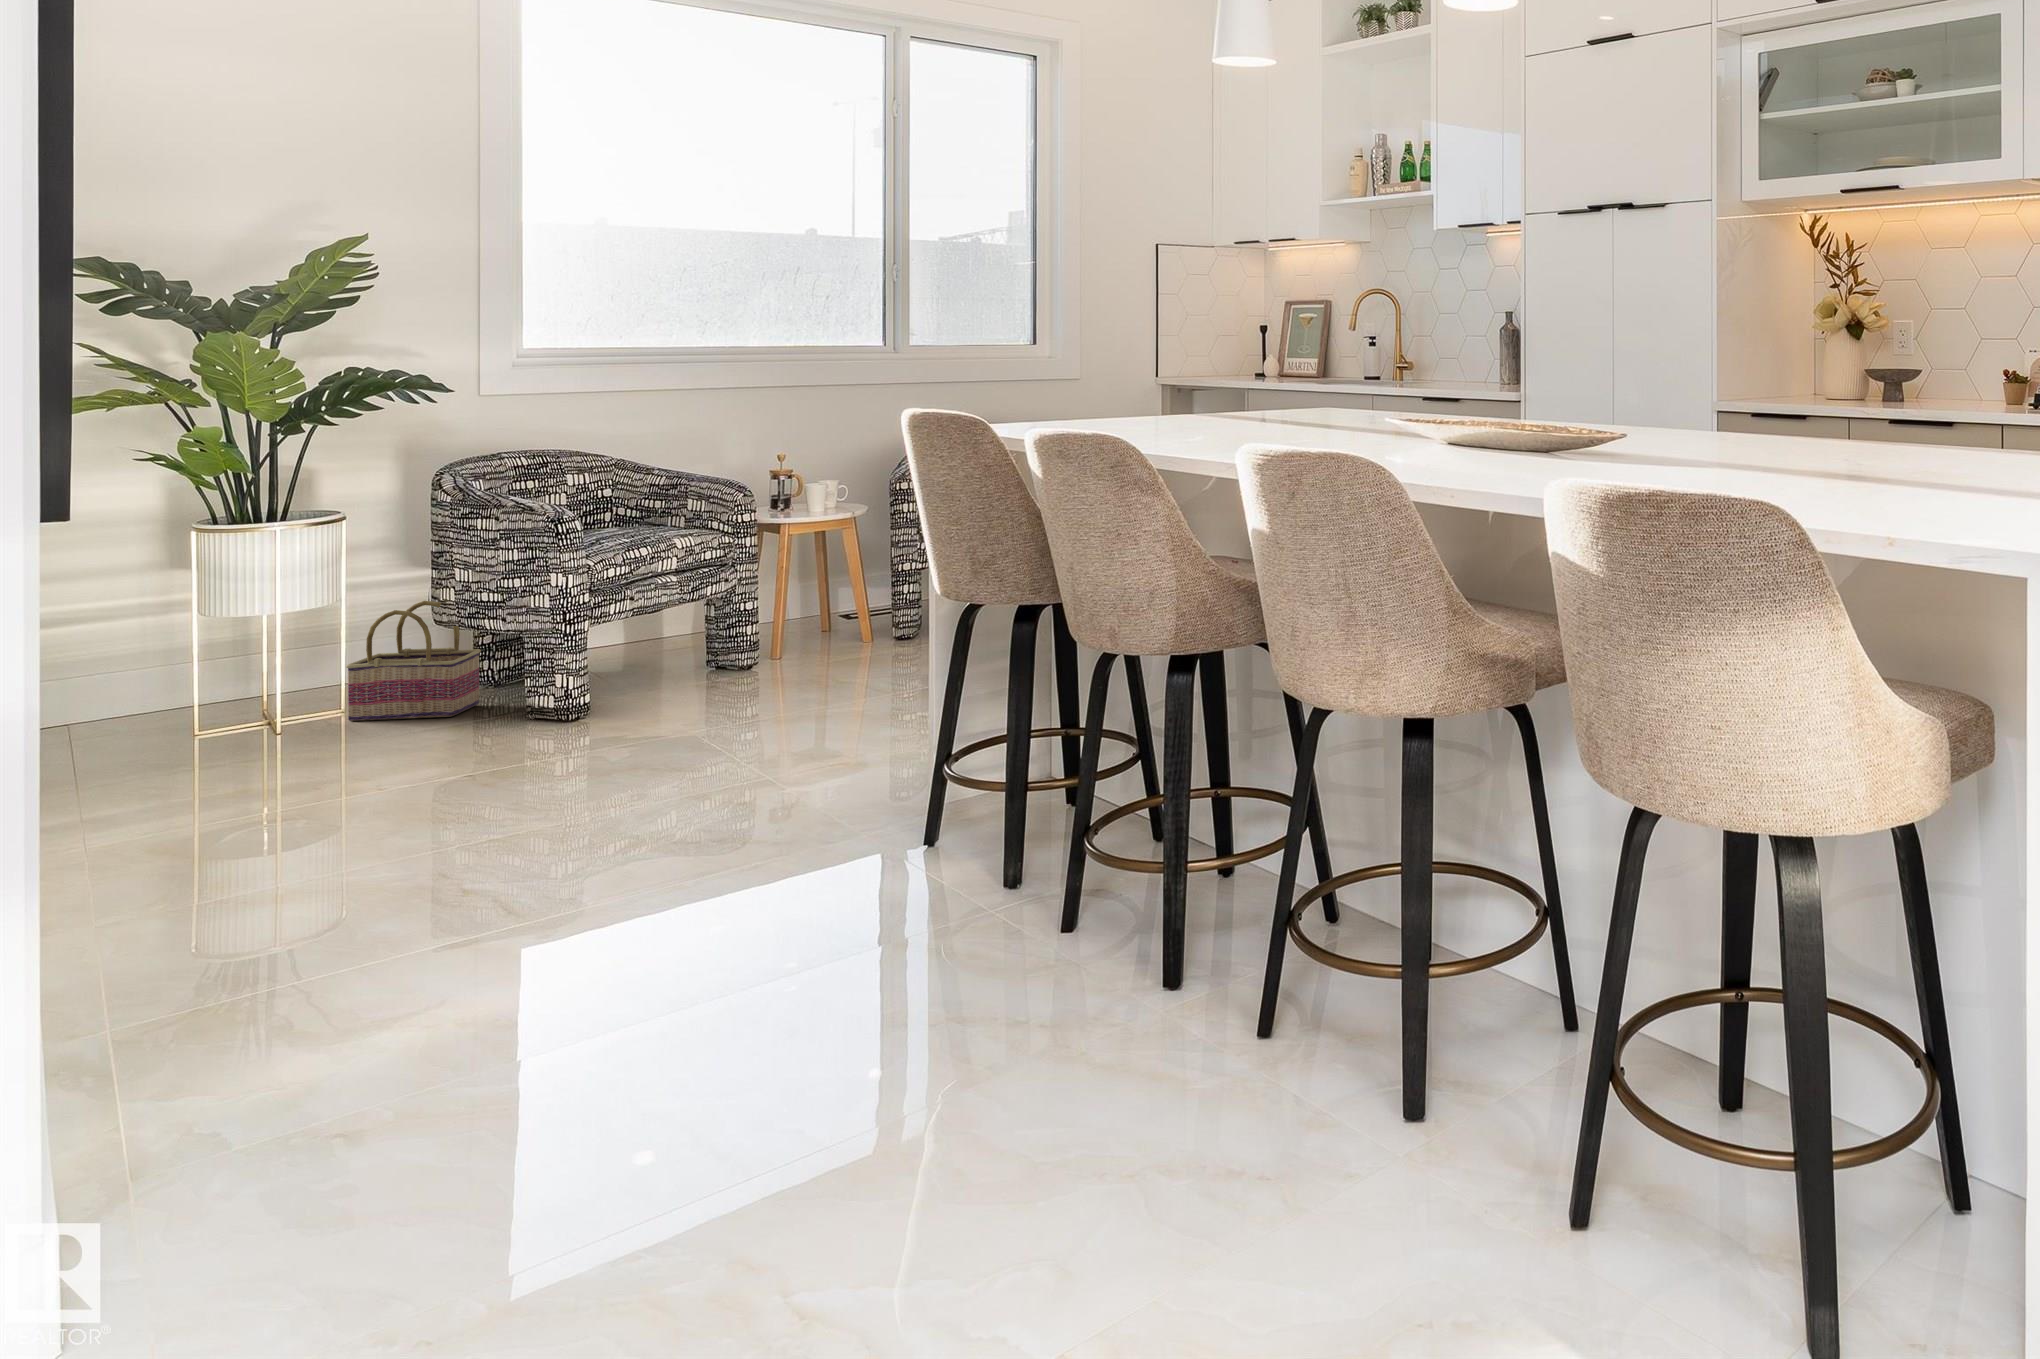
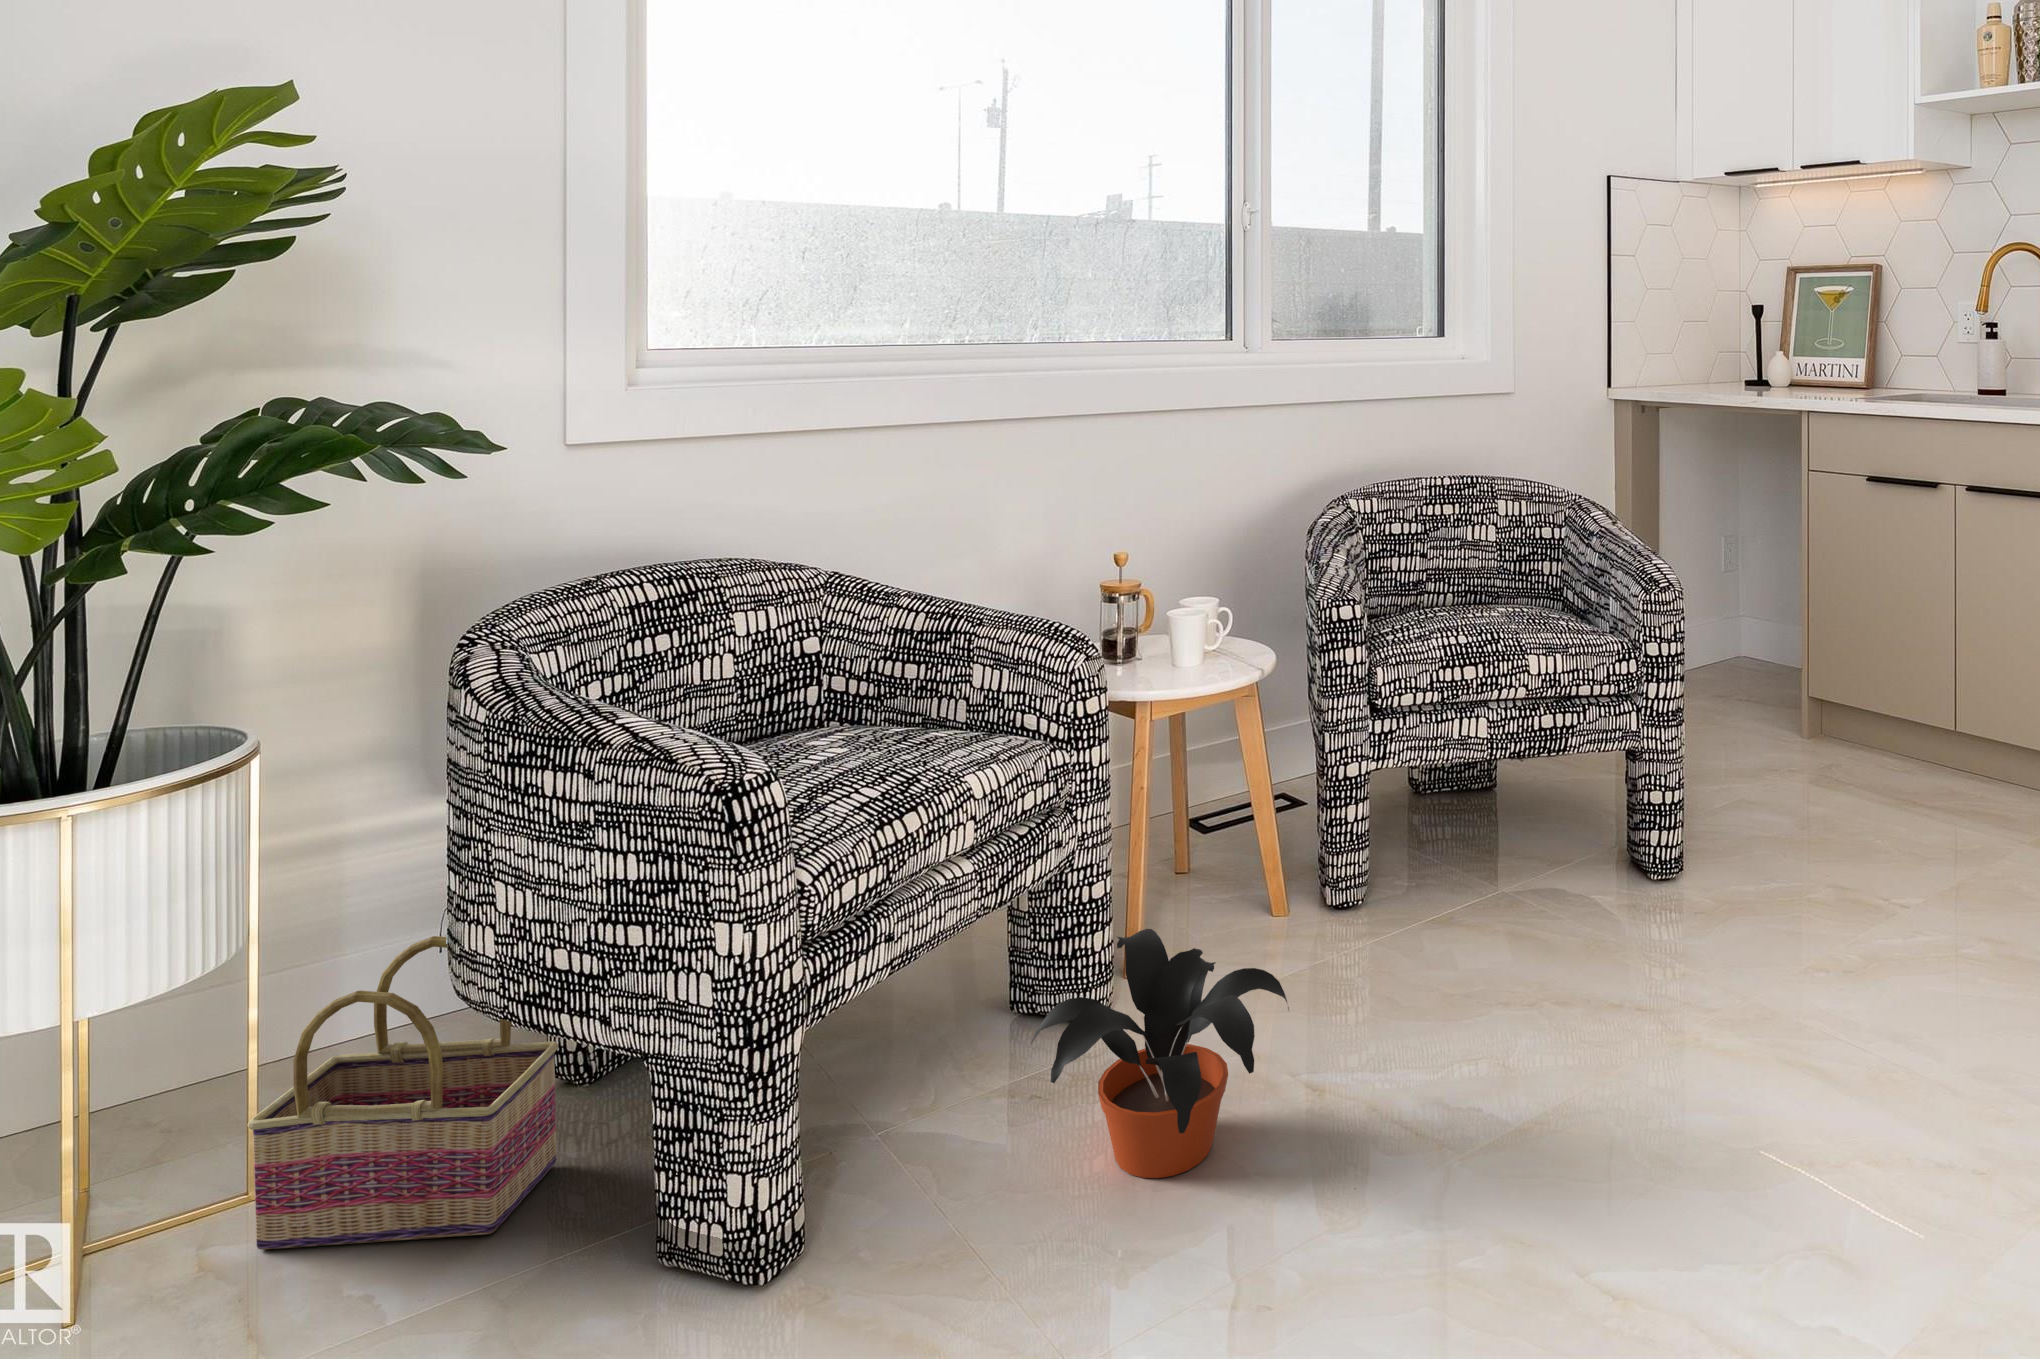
potted plant: none [699,609,825,703] -> present [1031,929,1289,1178]

